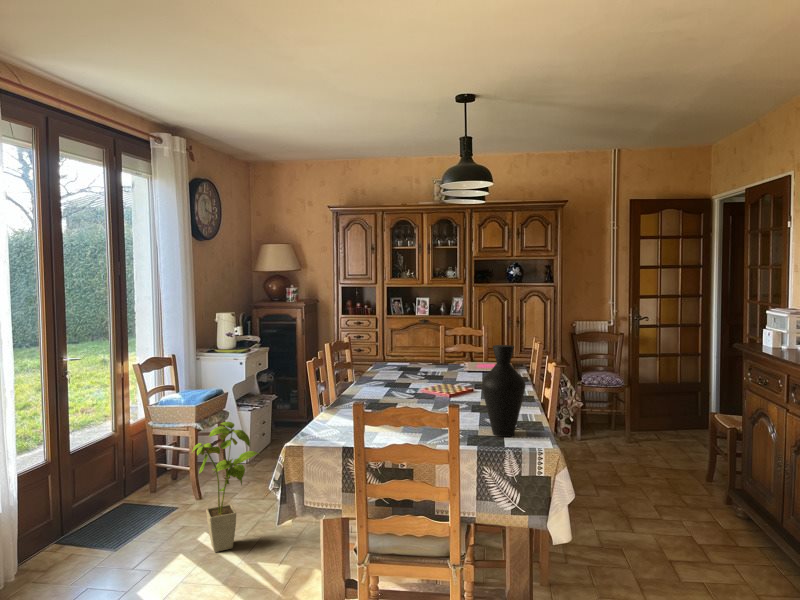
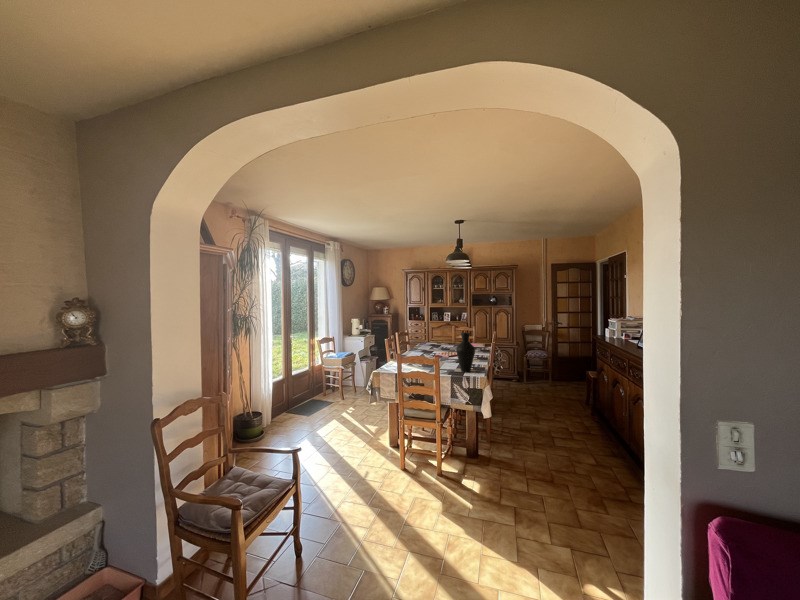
house plant: present [192,422,259,552] -> none [339,364,368,420]

